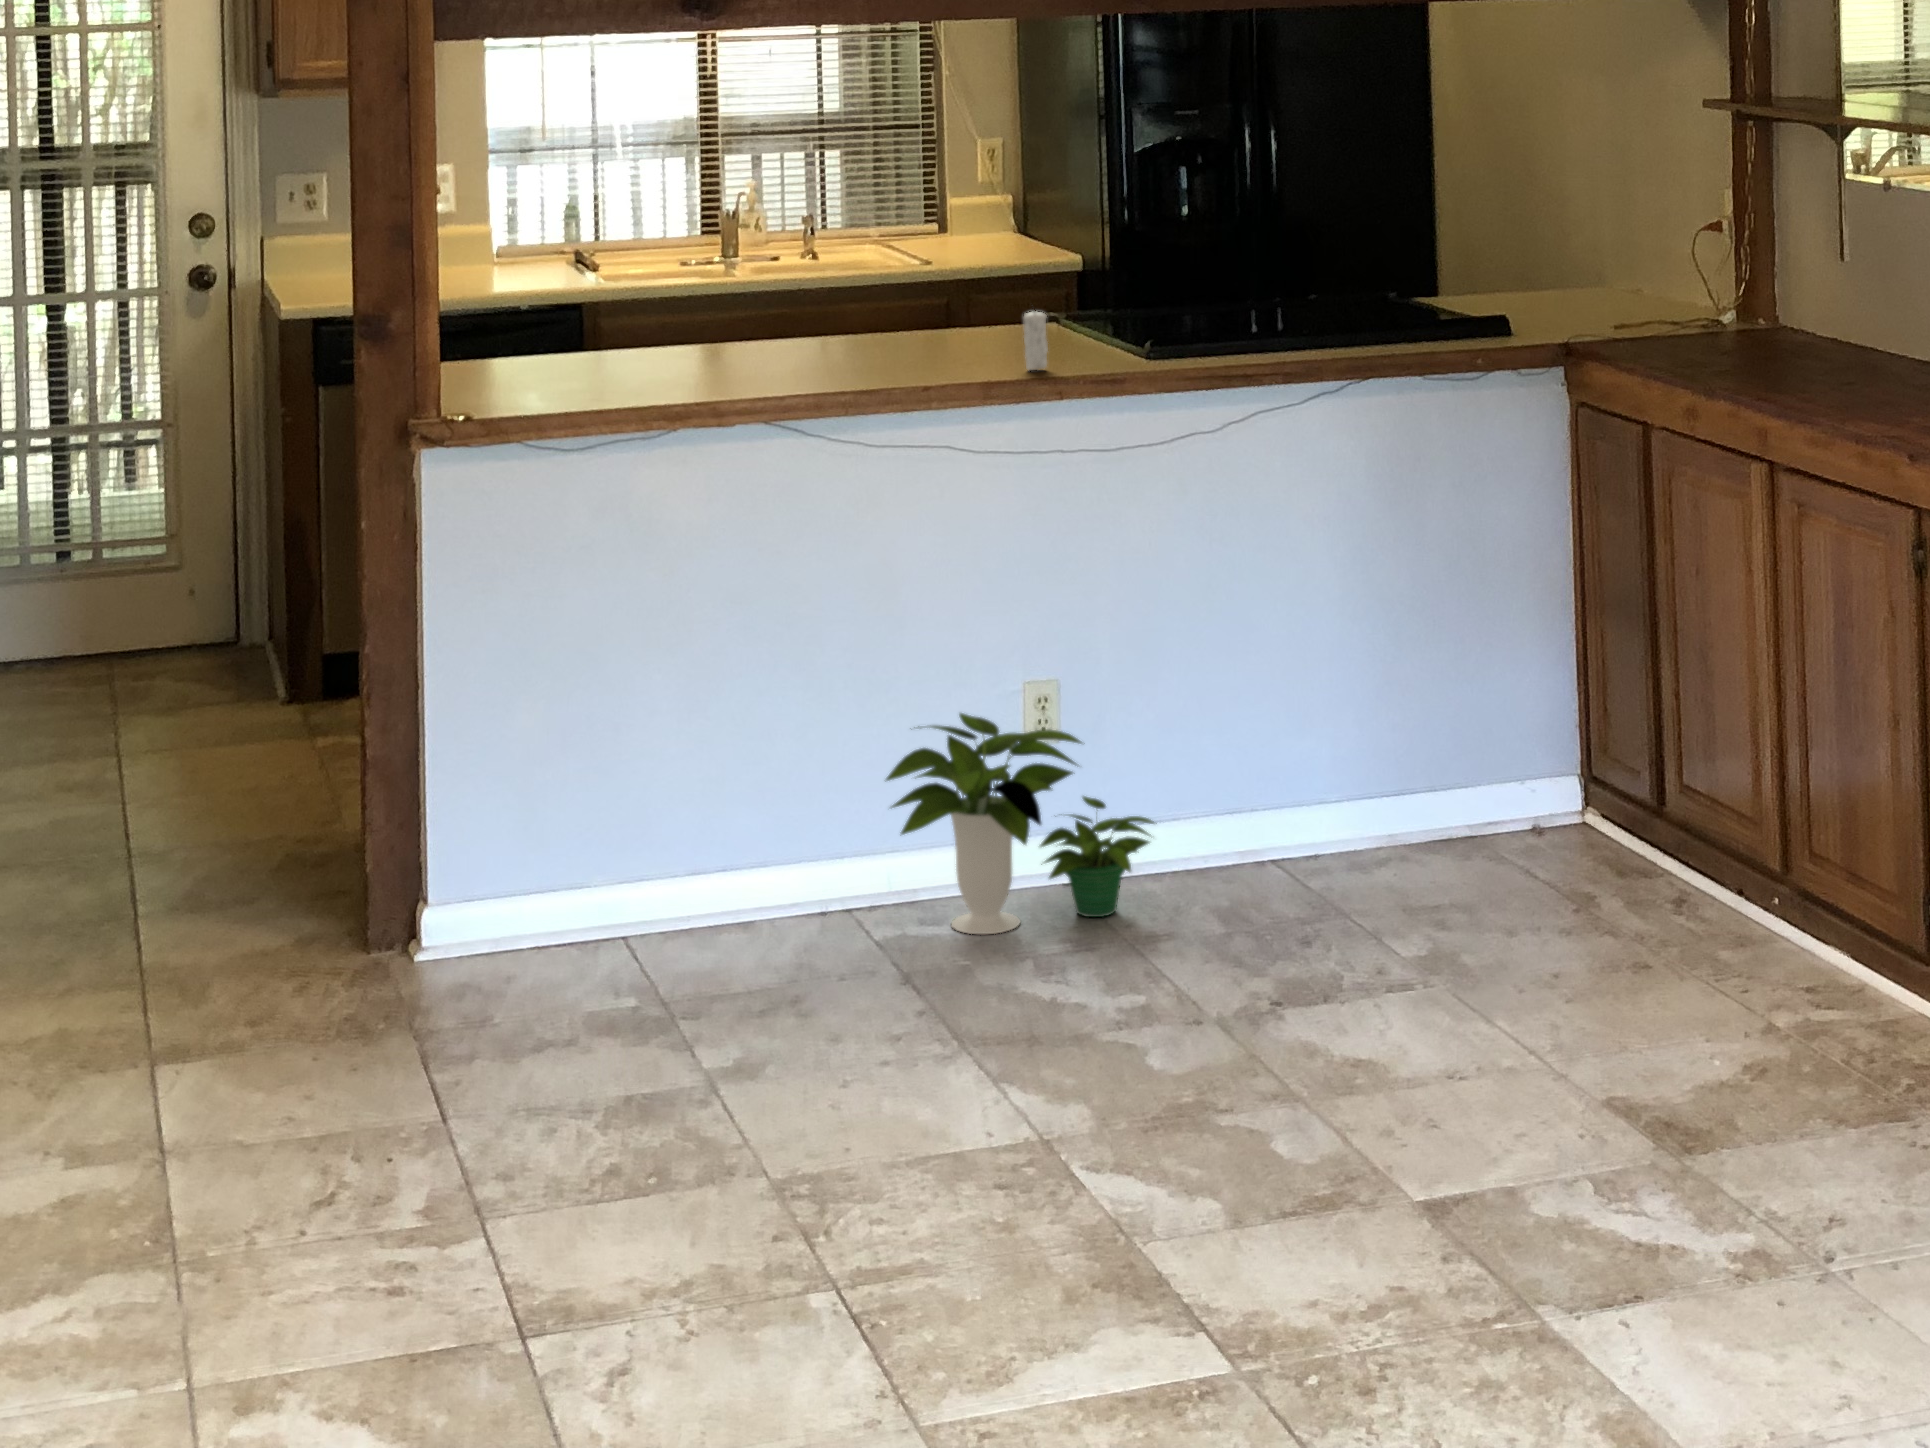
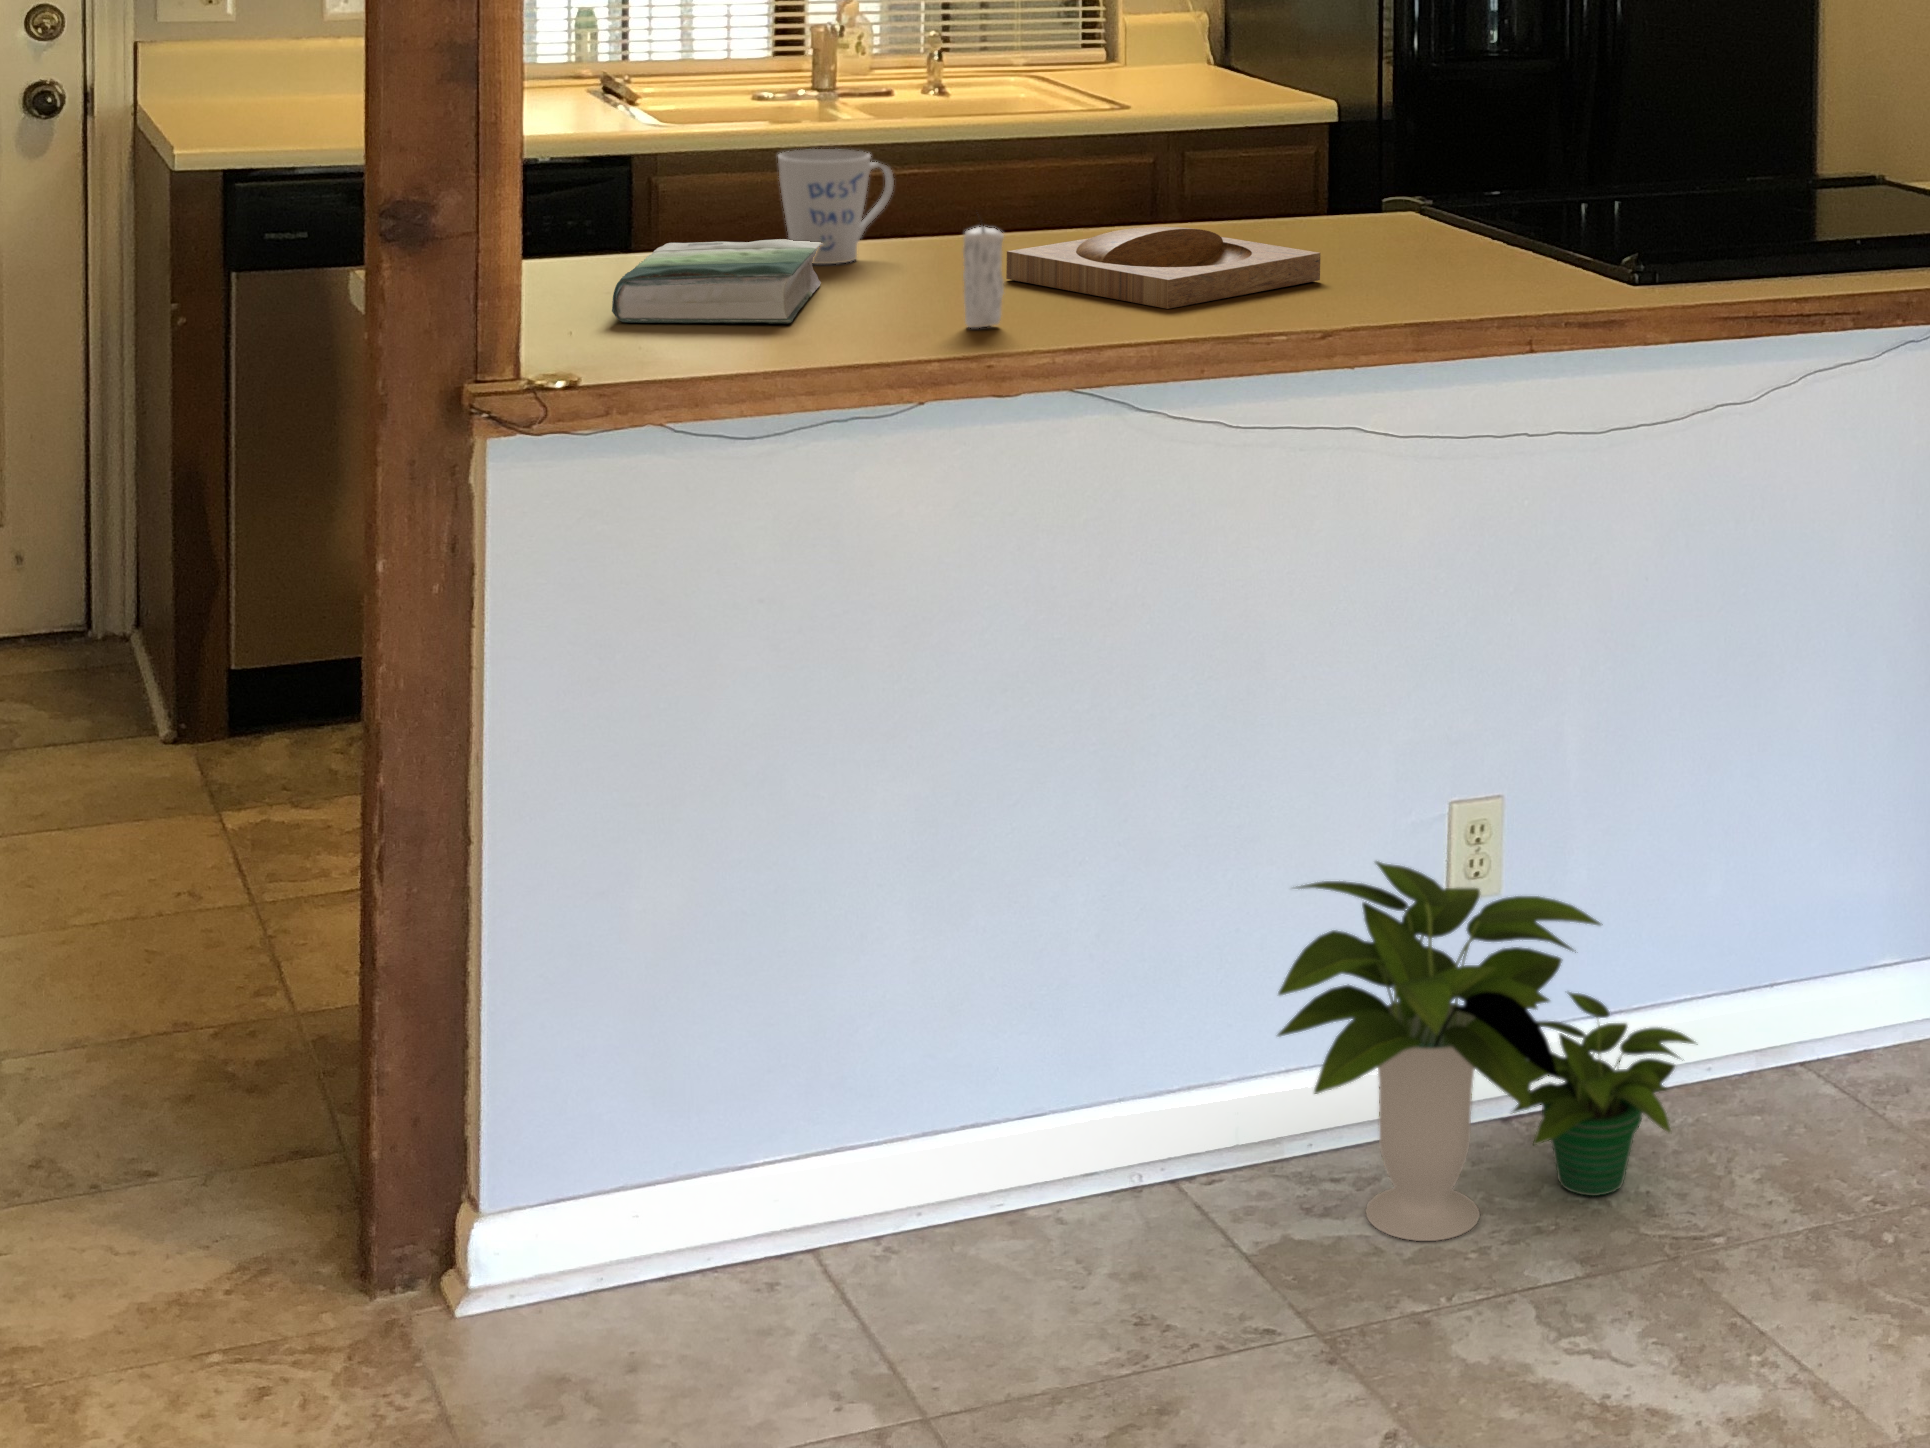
mug: none [623,289,698,361] -> present [778,149,894,264]
candle: present [1024,311,1048,370] -> present [963,225,1004,328]
tray: none [758,332,954,379] -> present [1006,227,1320,309]
book: none [505,343,643,392] -> present [612,239,823,324]

